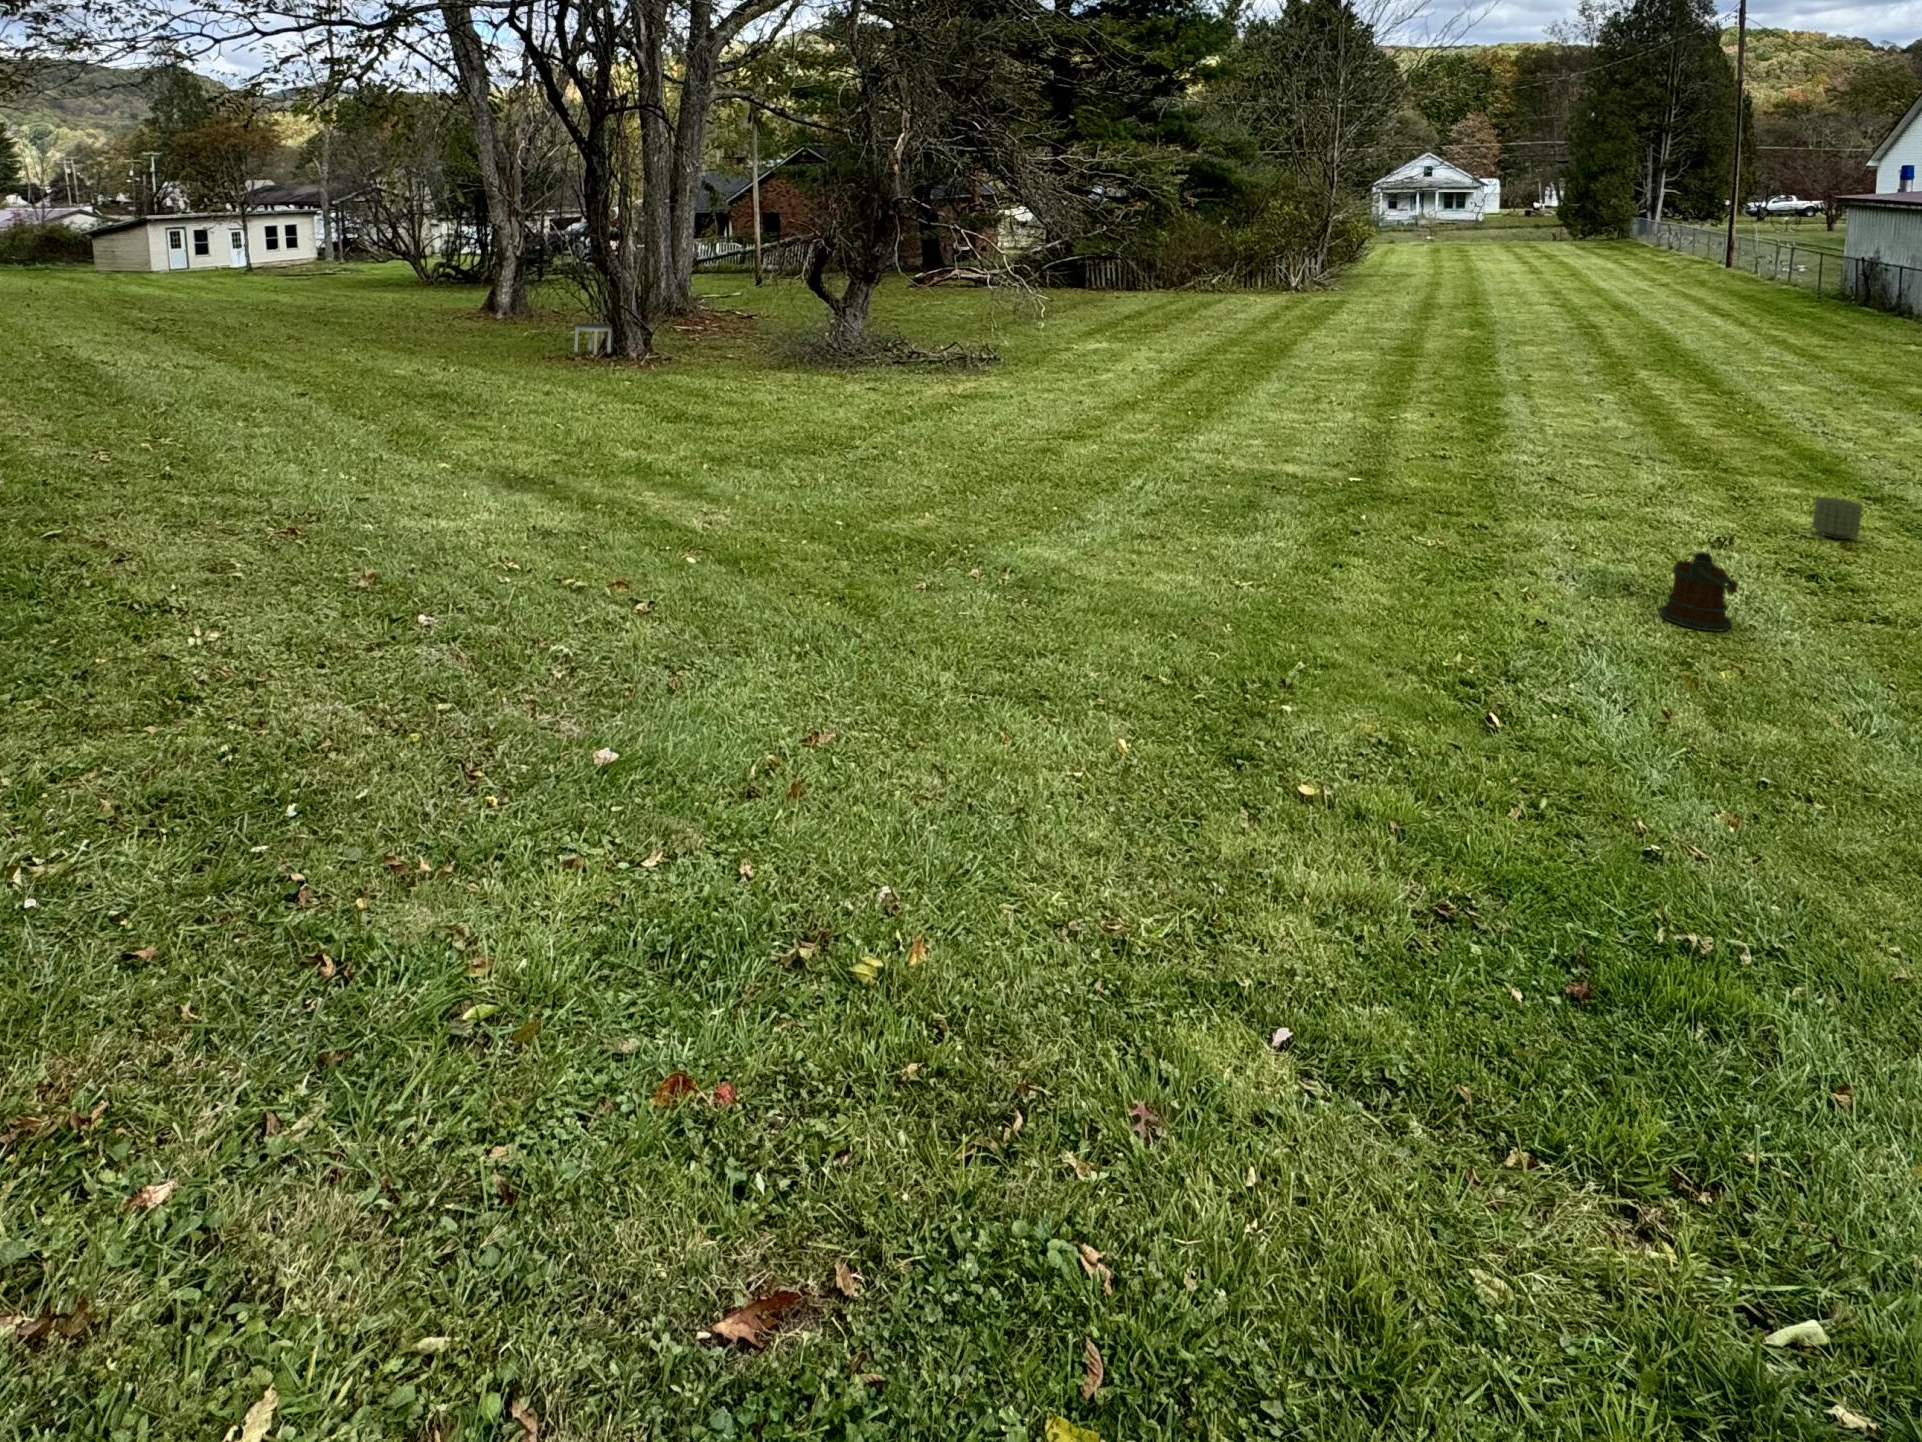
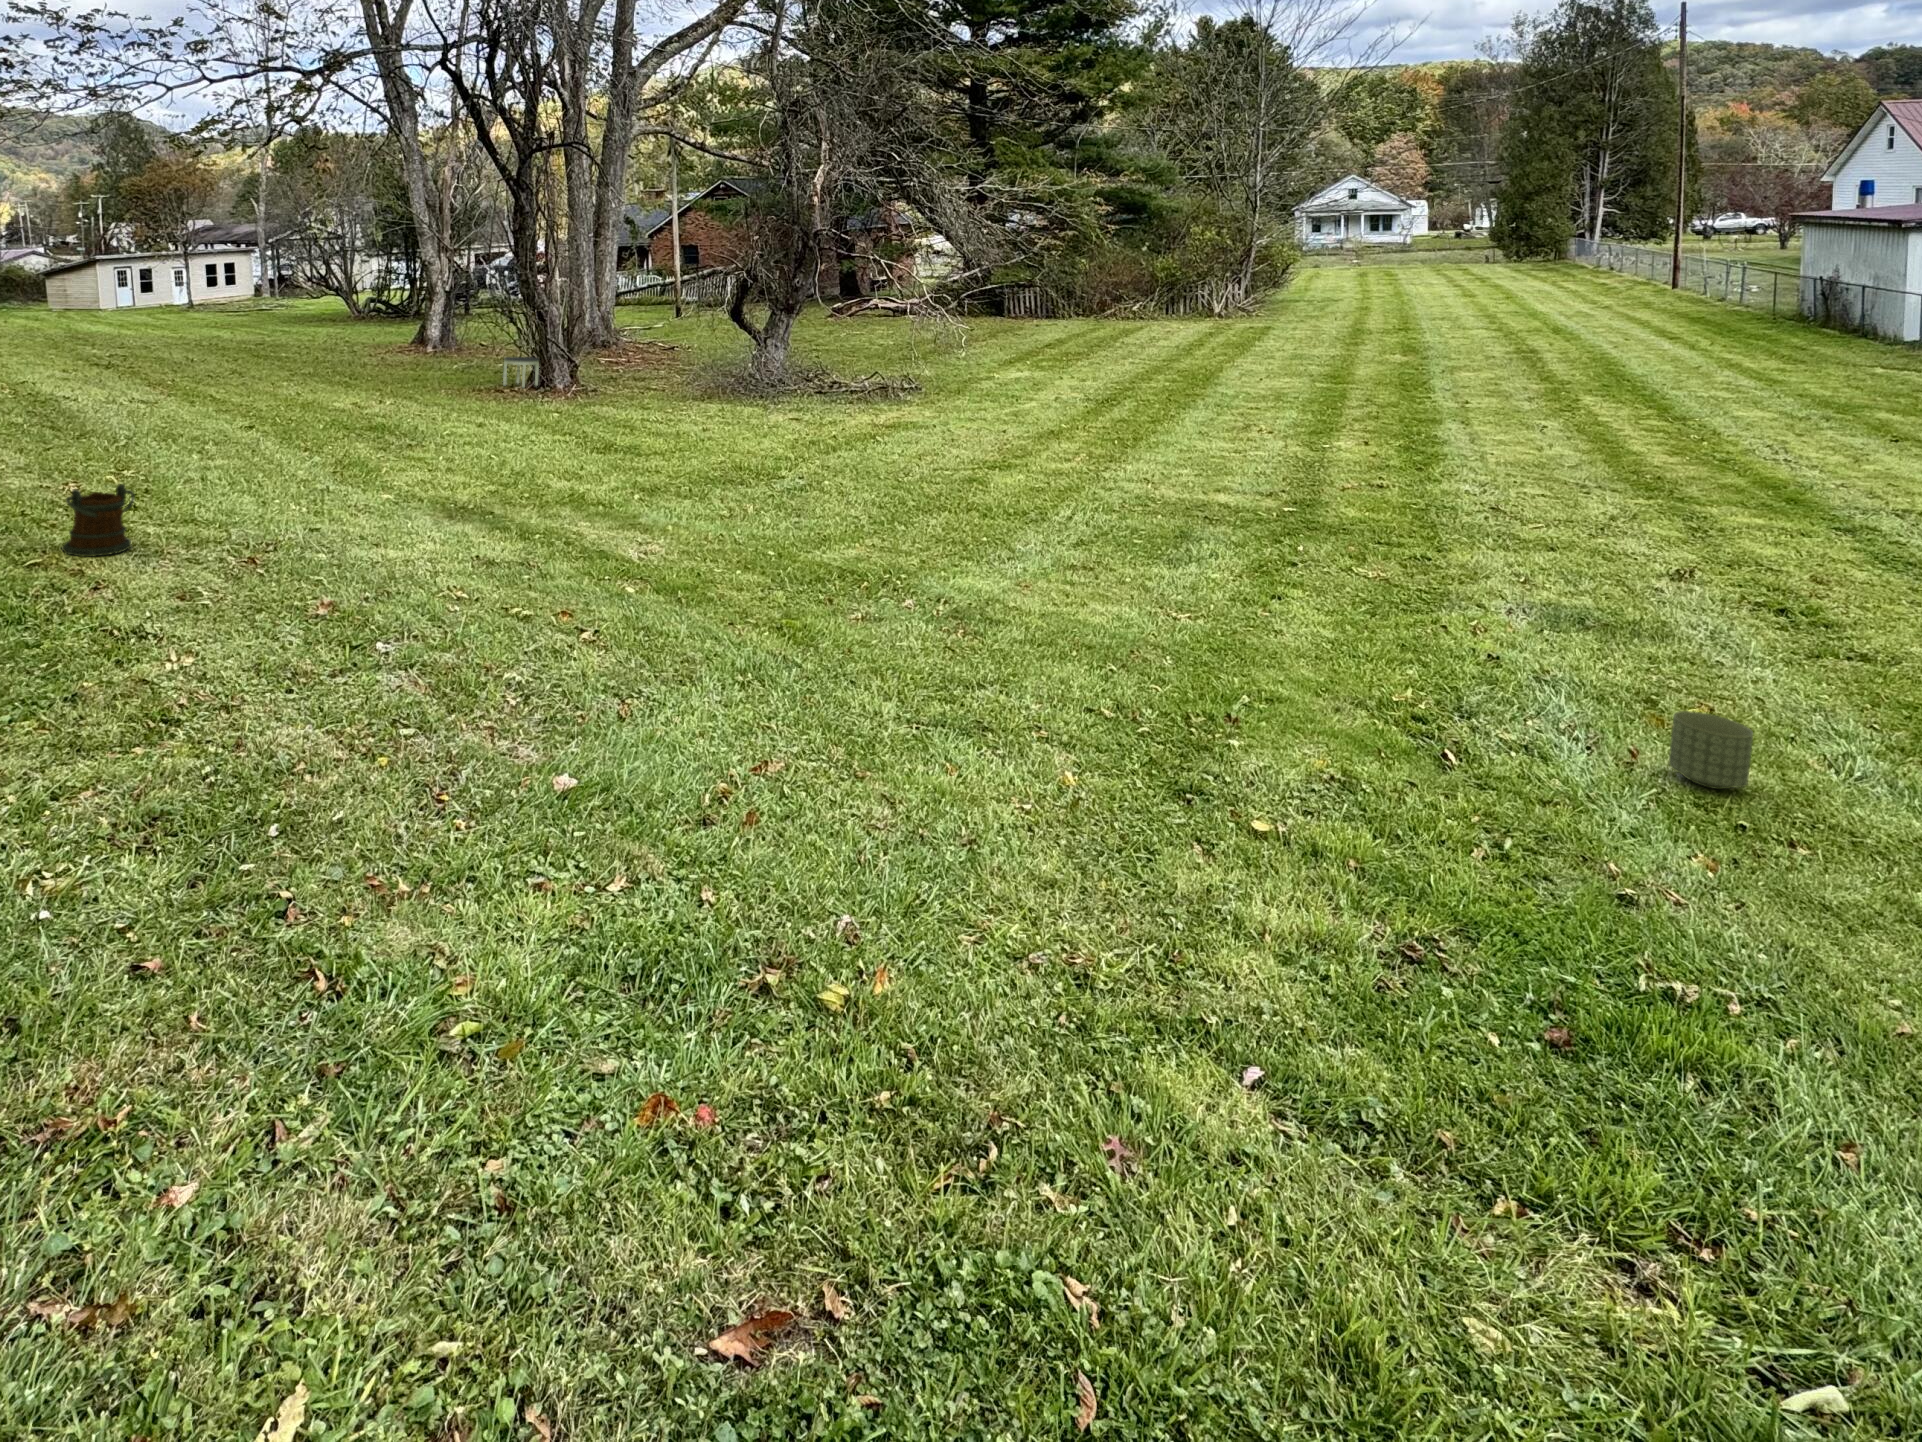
planter: present [1812,497,1862,539] -> present [1669,711,1753,789]
bucket: present [1659,552,1738,632] -> present [61,484,135,557]

